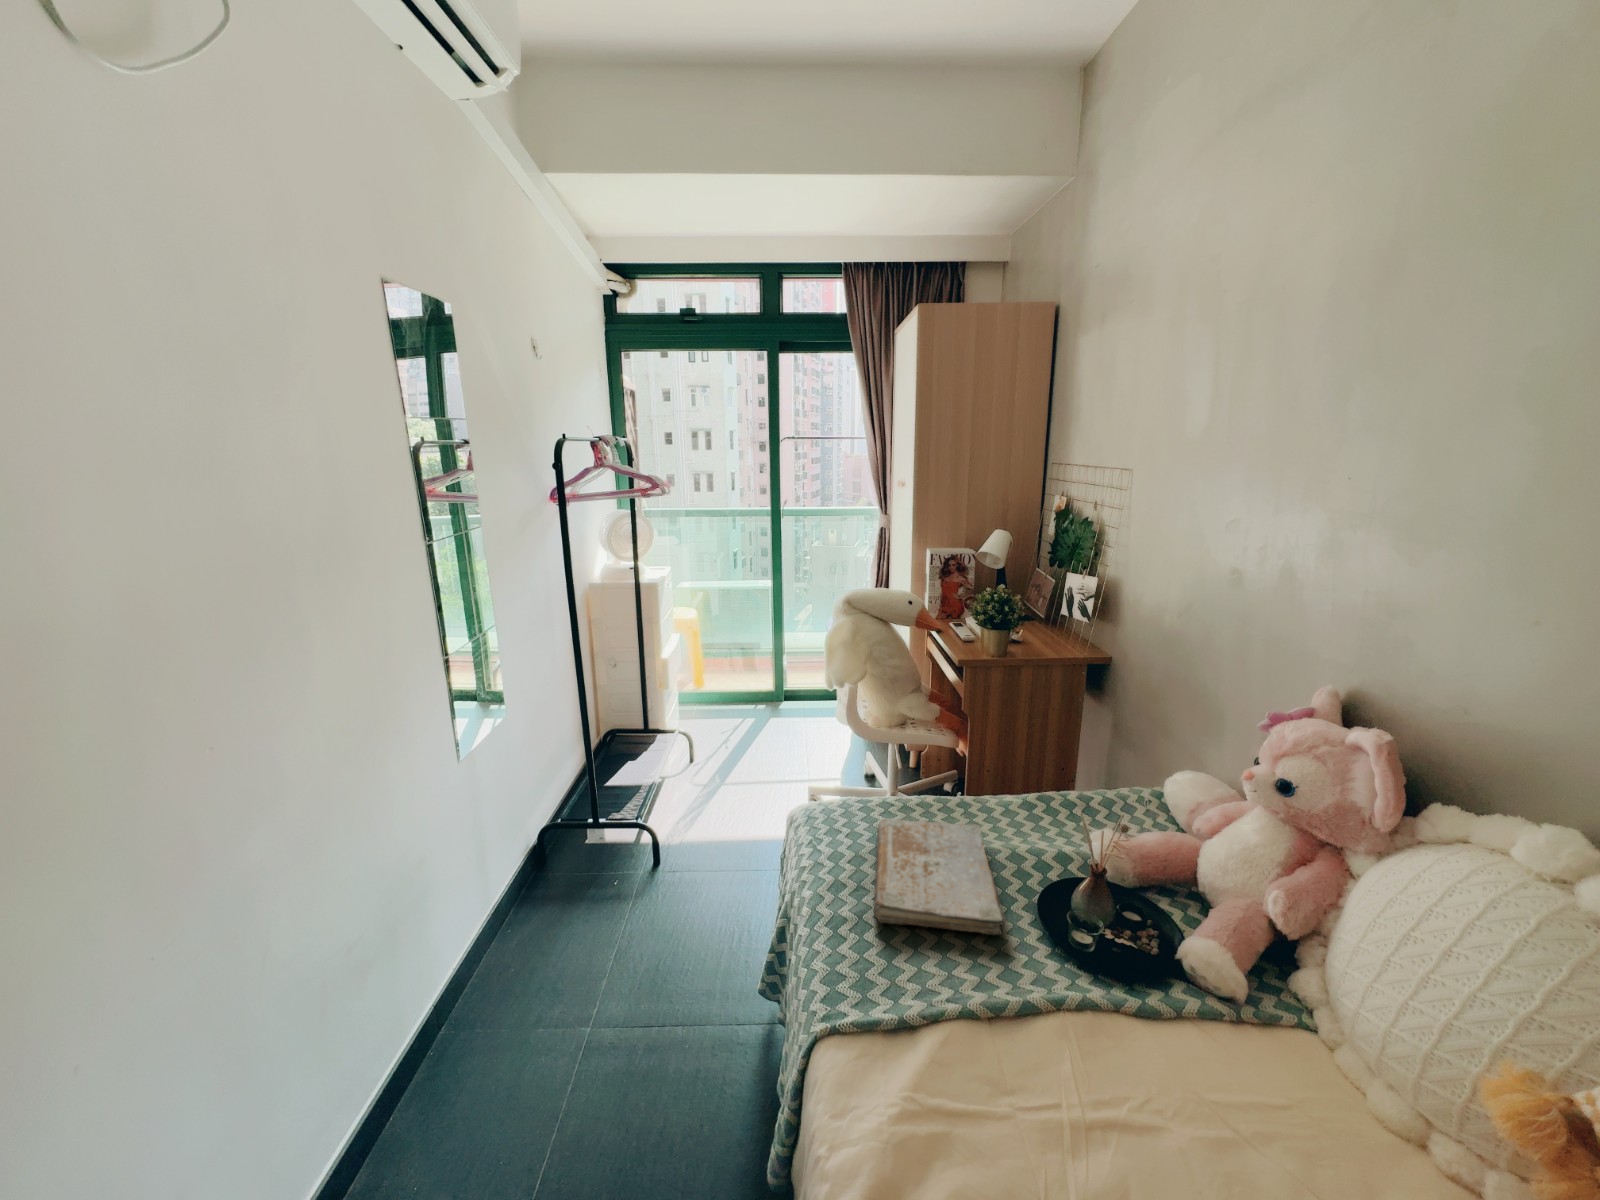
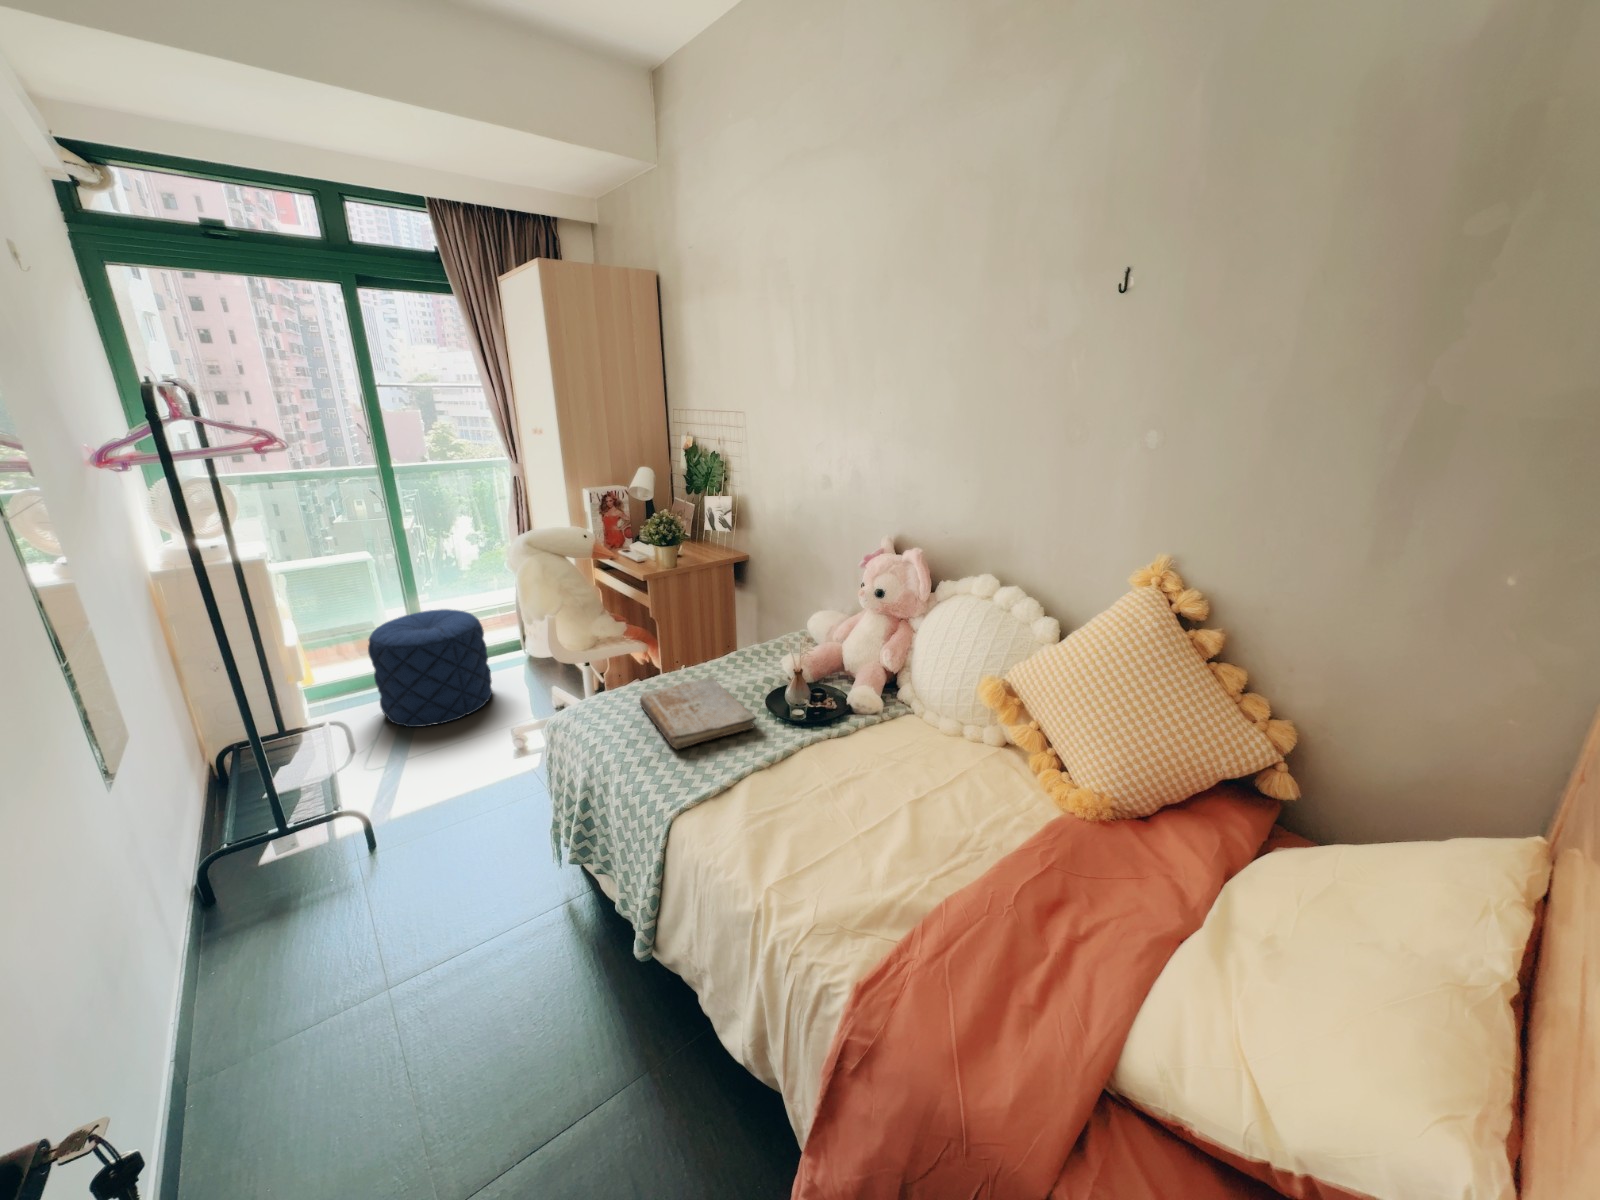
pouf: none [724,646,819,757] -> present [368,609,492,727]

